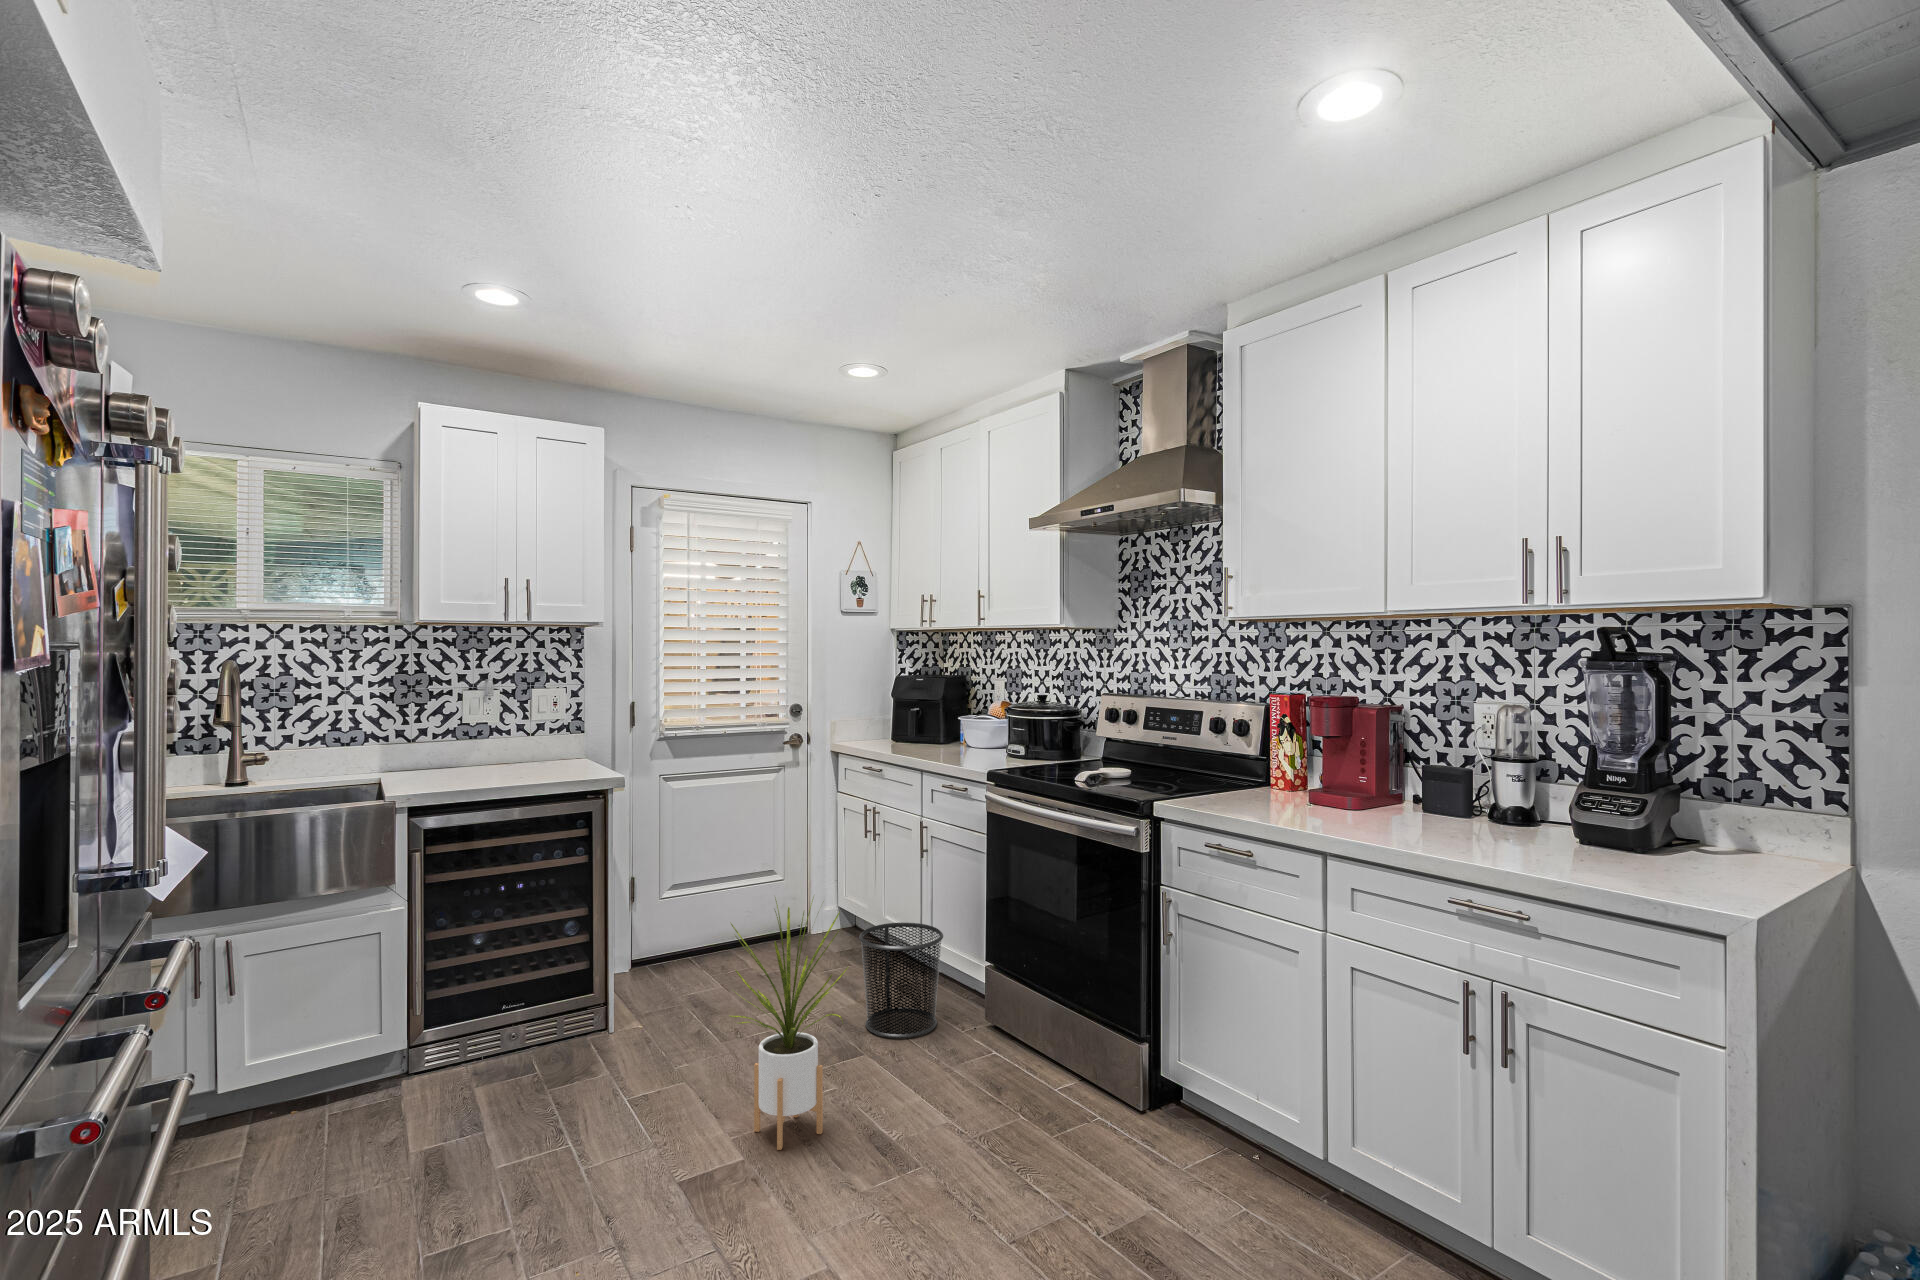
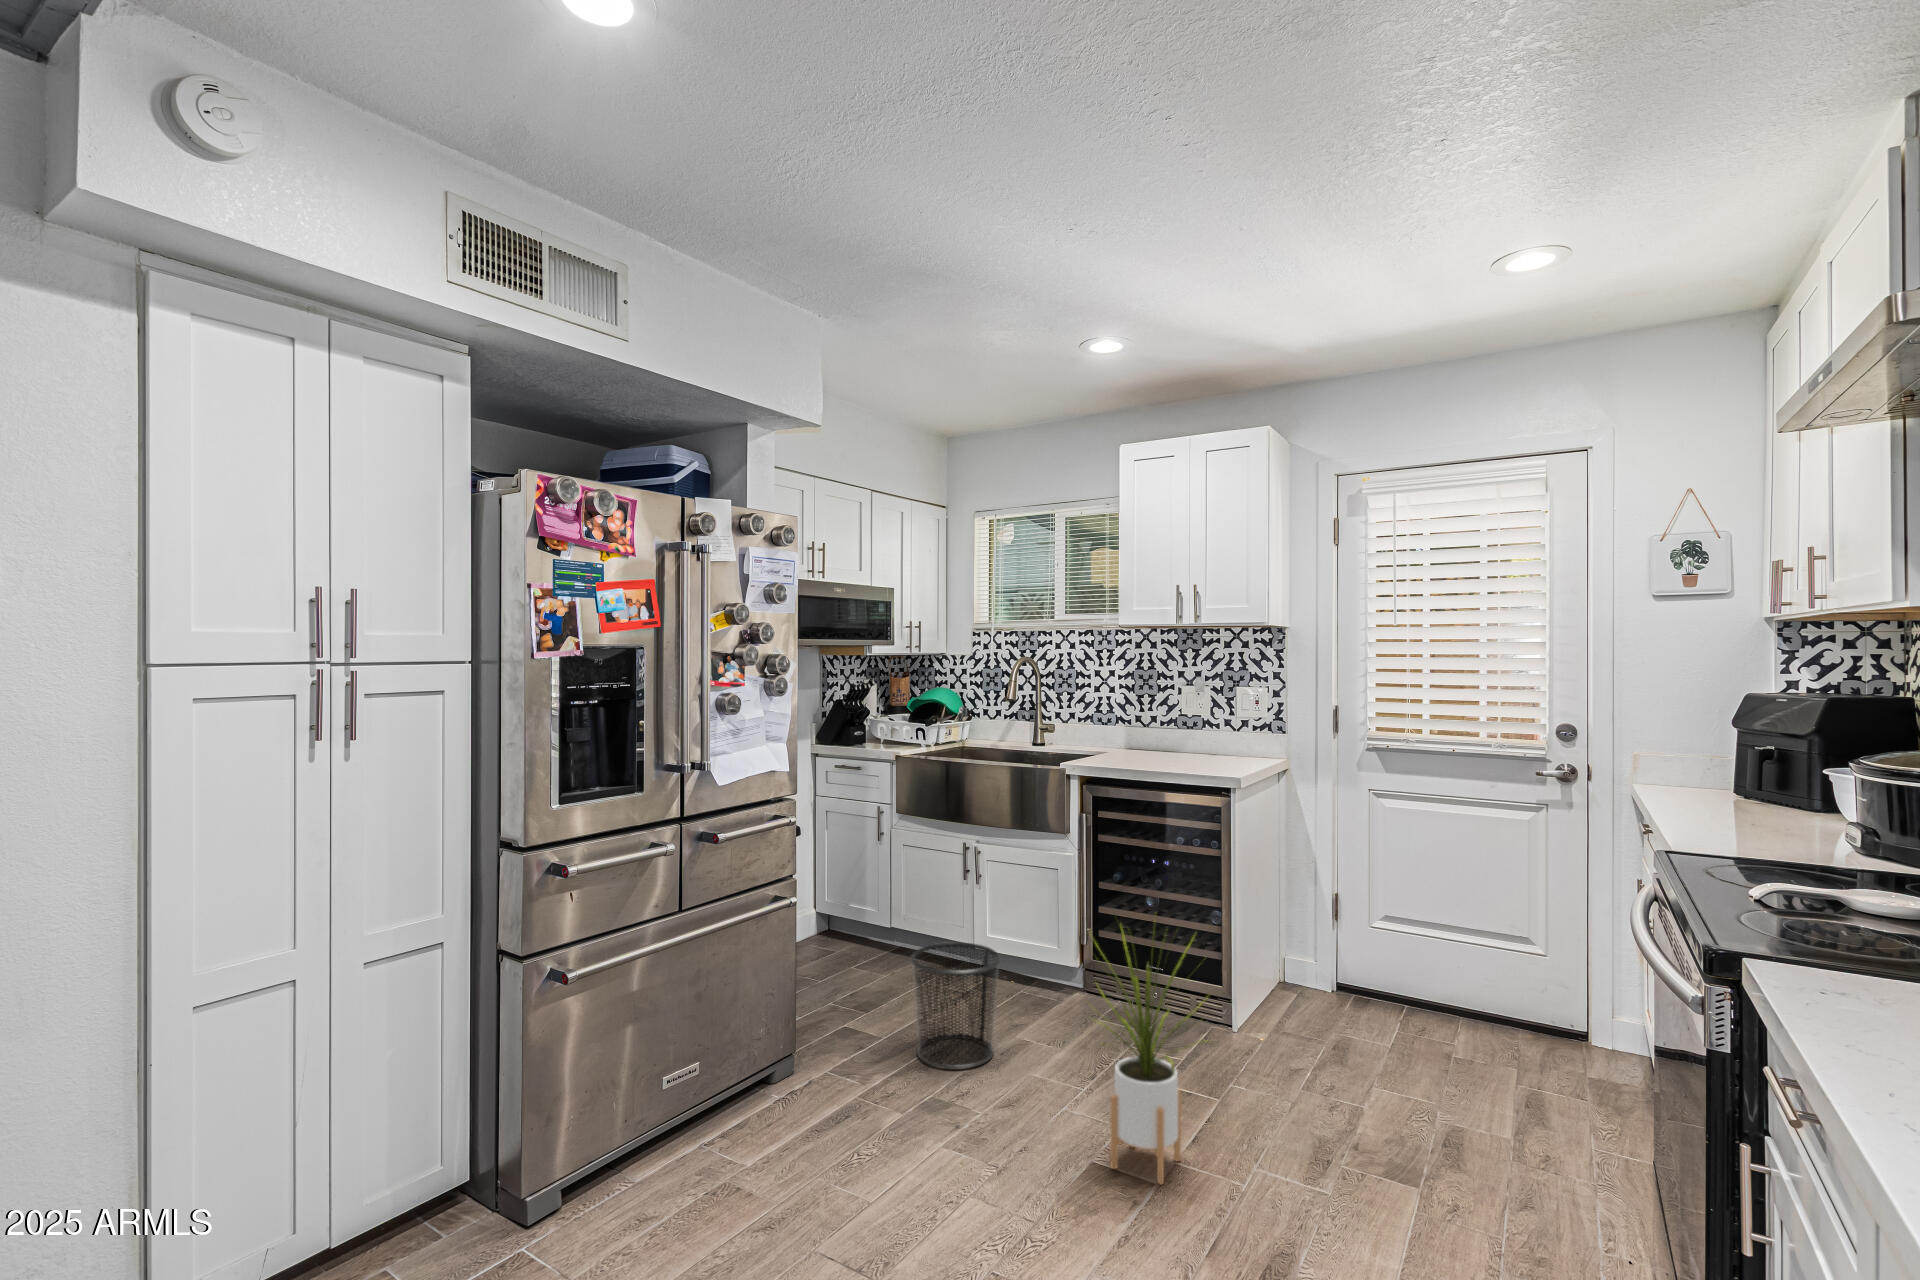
waste bin: present [859,922,943,1038] -> present [911,942,1001,1070]

